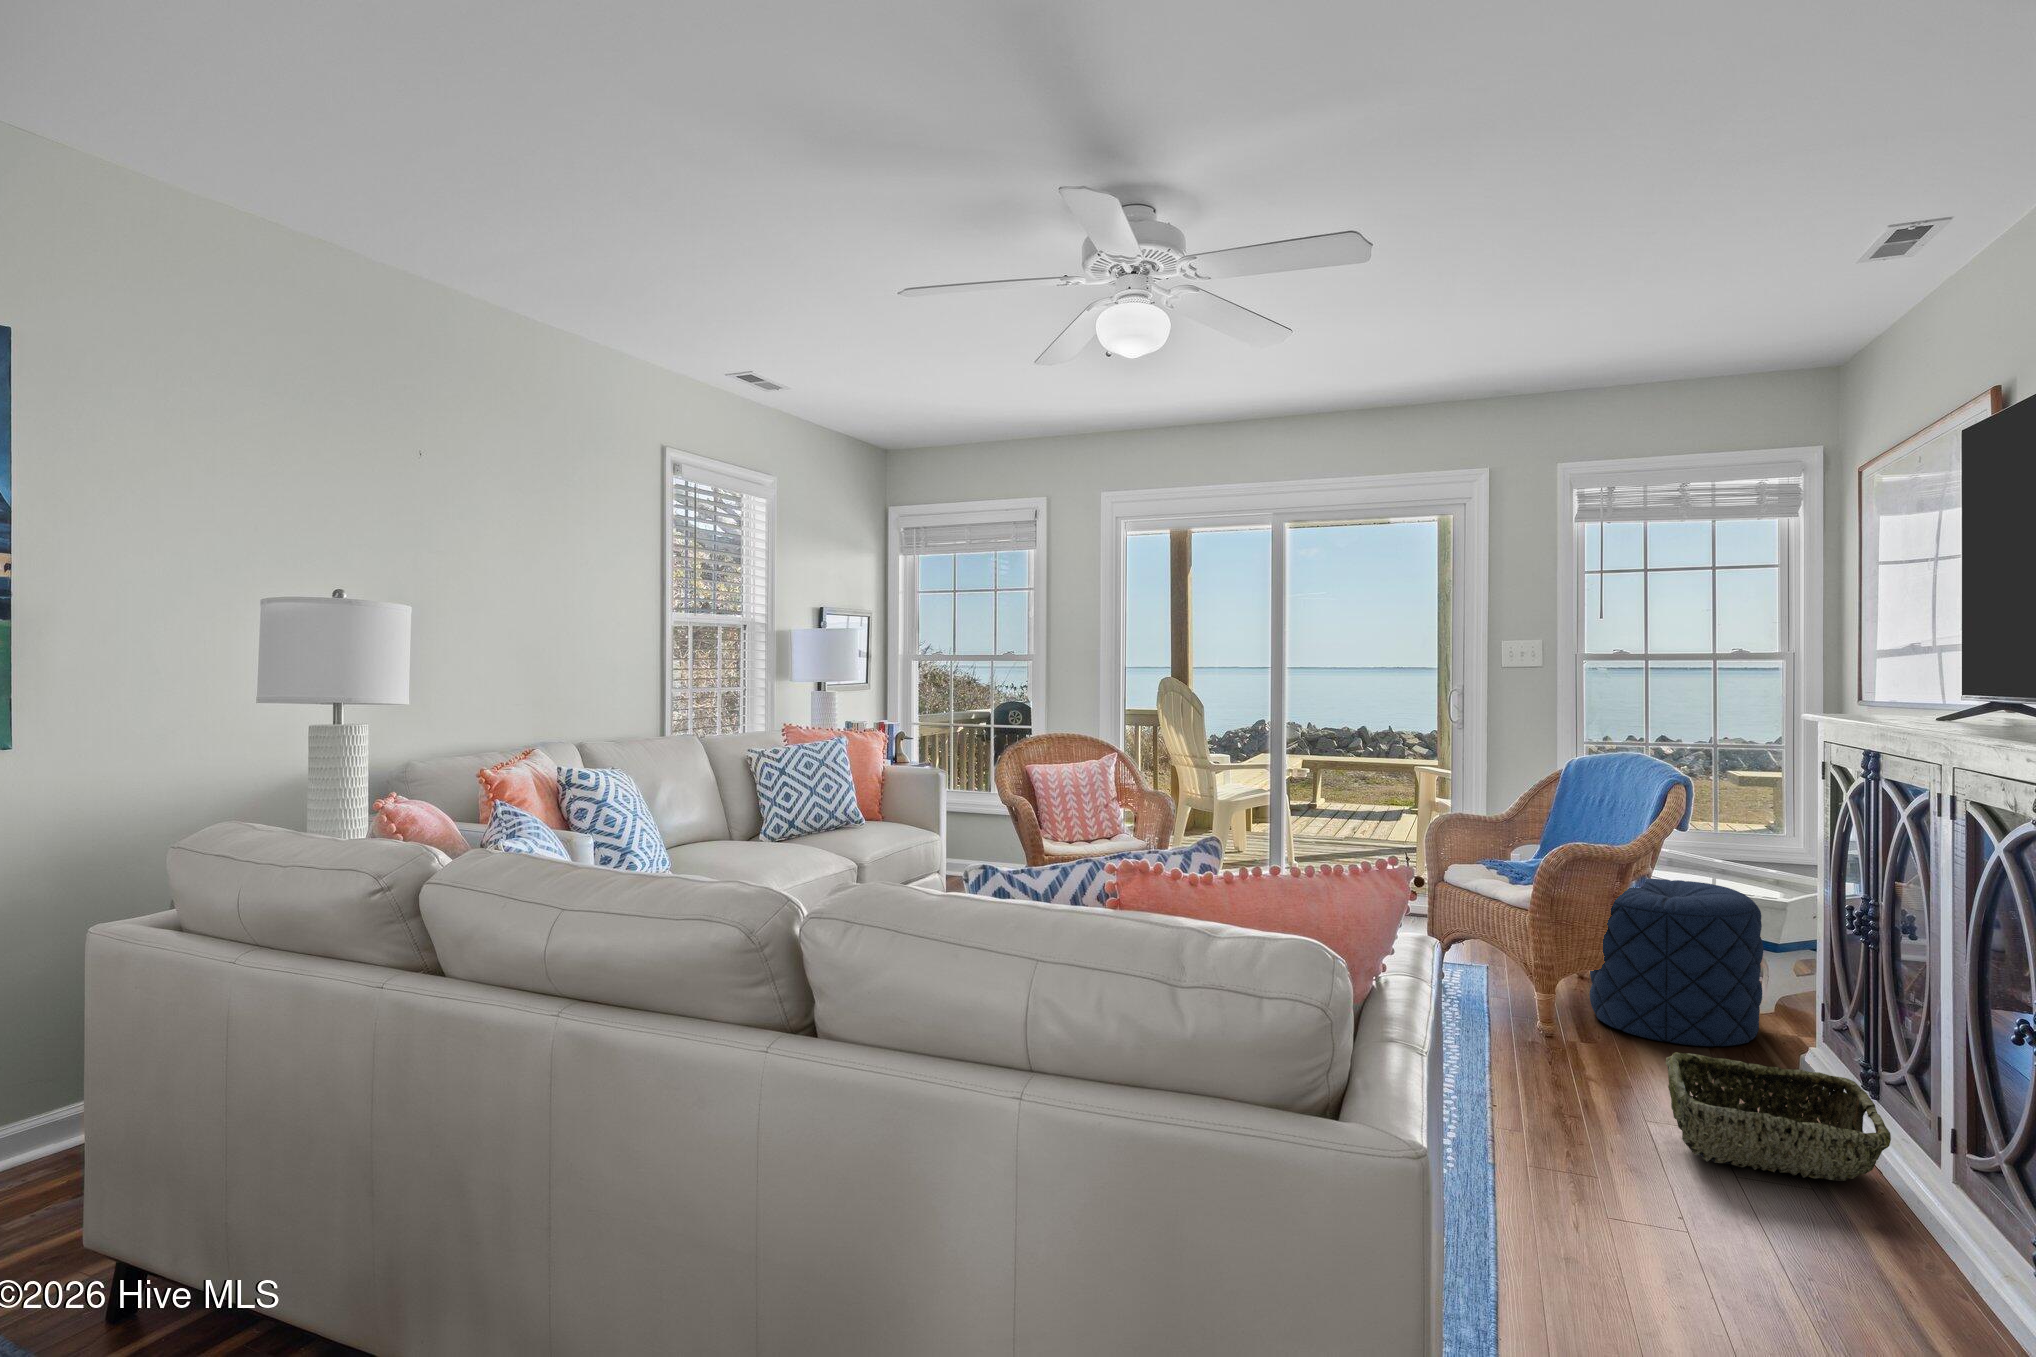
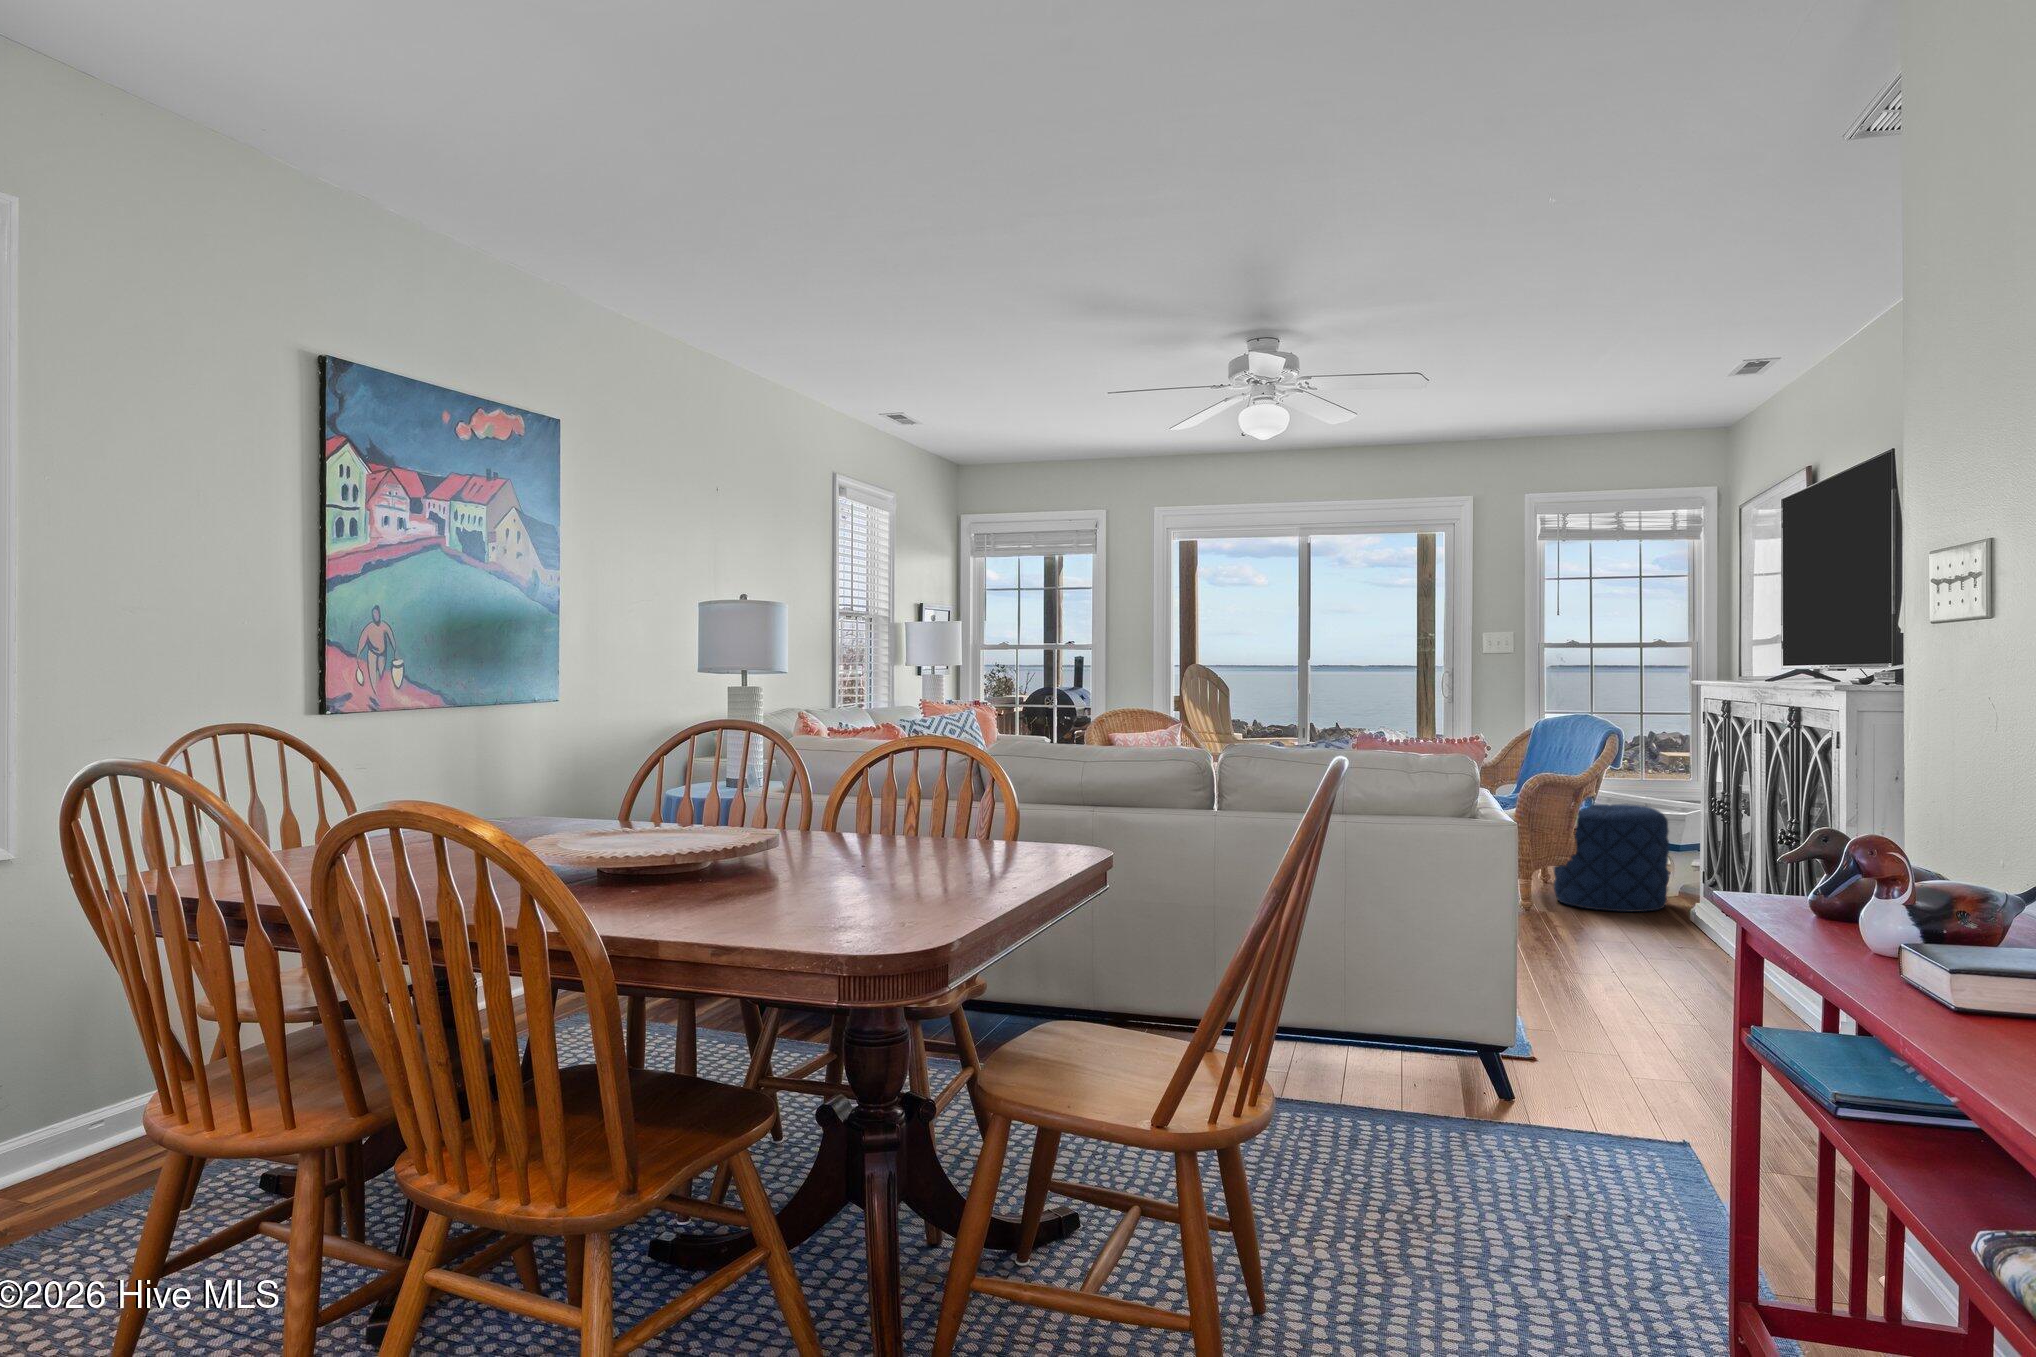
woven basket: present [1665,1052,1891,1181] -> none [1605,893,1732,957]

